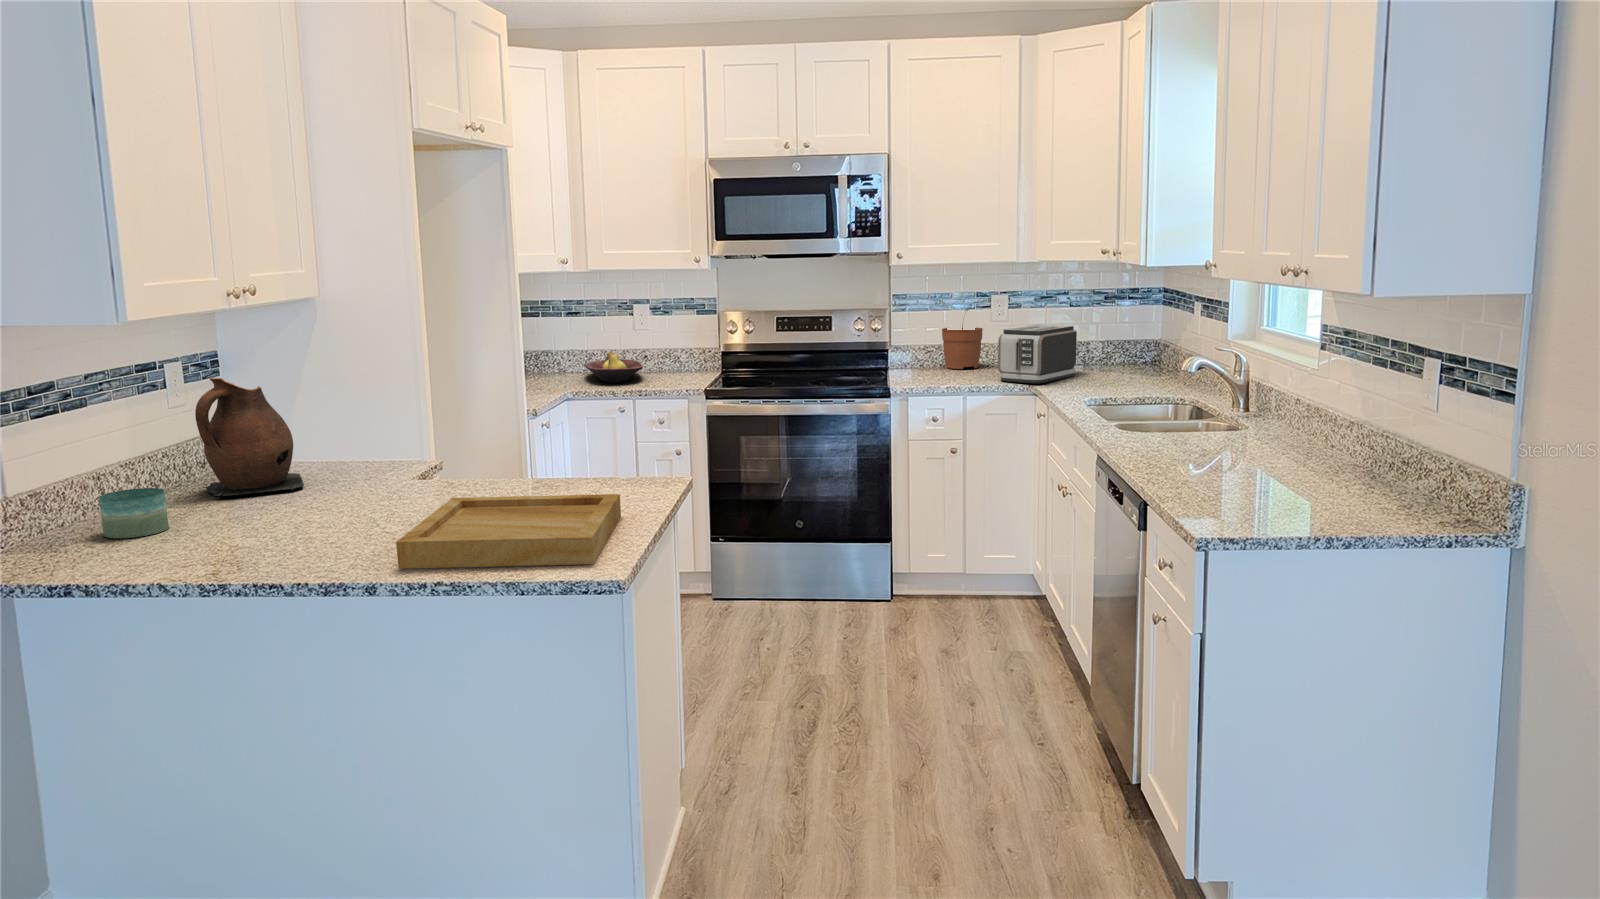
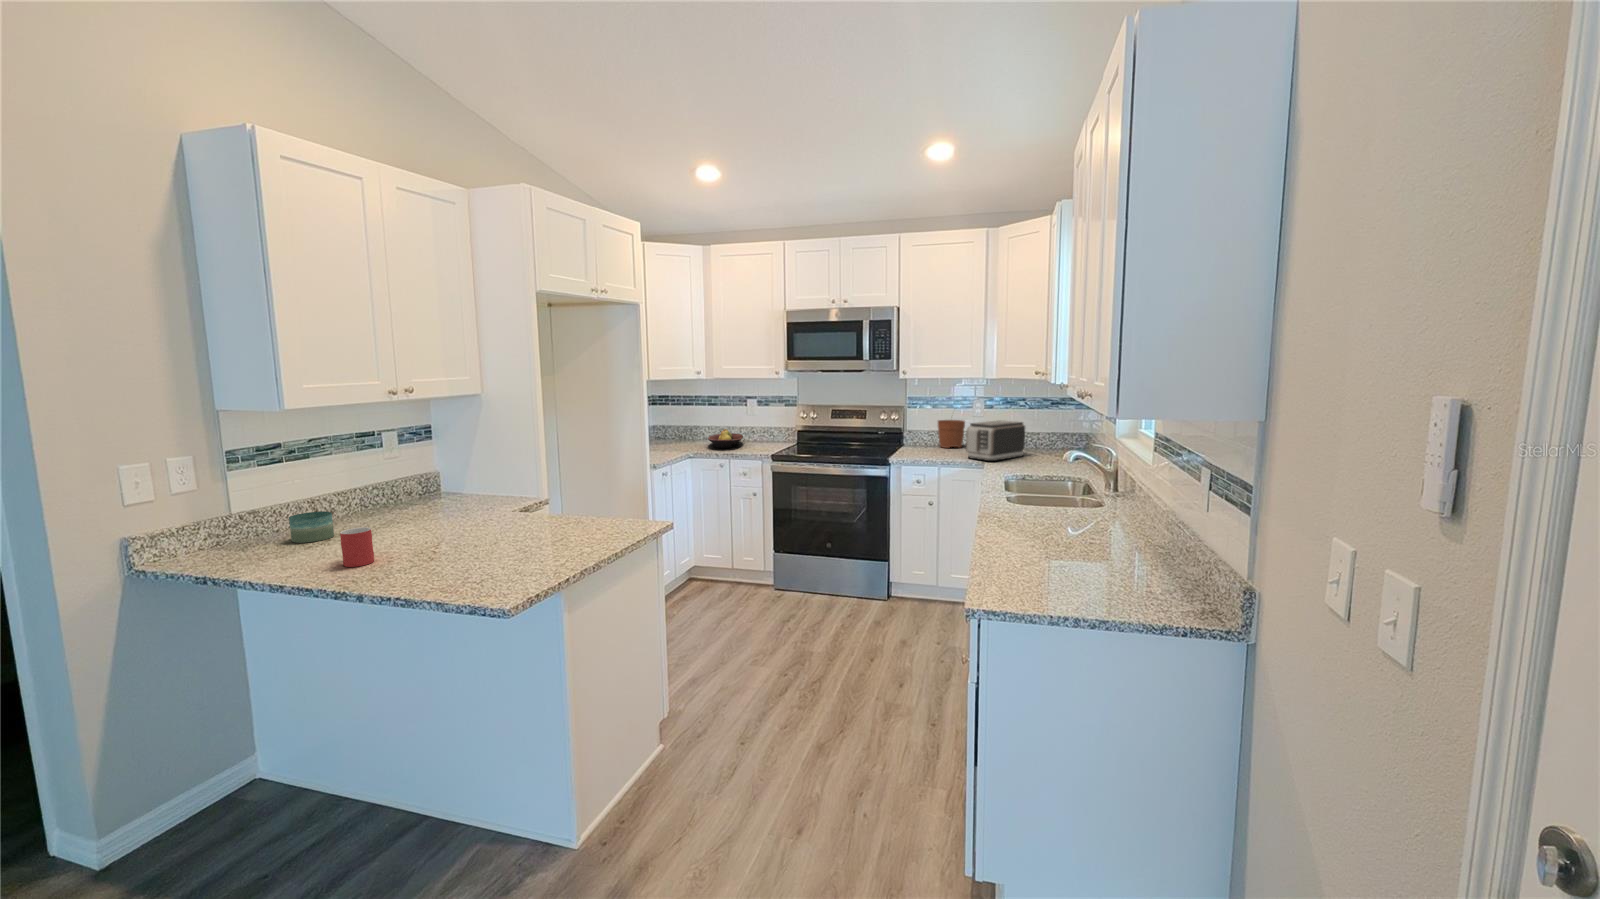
ceramic pitcher: present [195,378,304,496] -> none [379,444,456,516]
tray: present [396,494,621,569] -> none [389,531,579,591]
mug: none [252,499,313,558] -> present [340,527,374,567]

